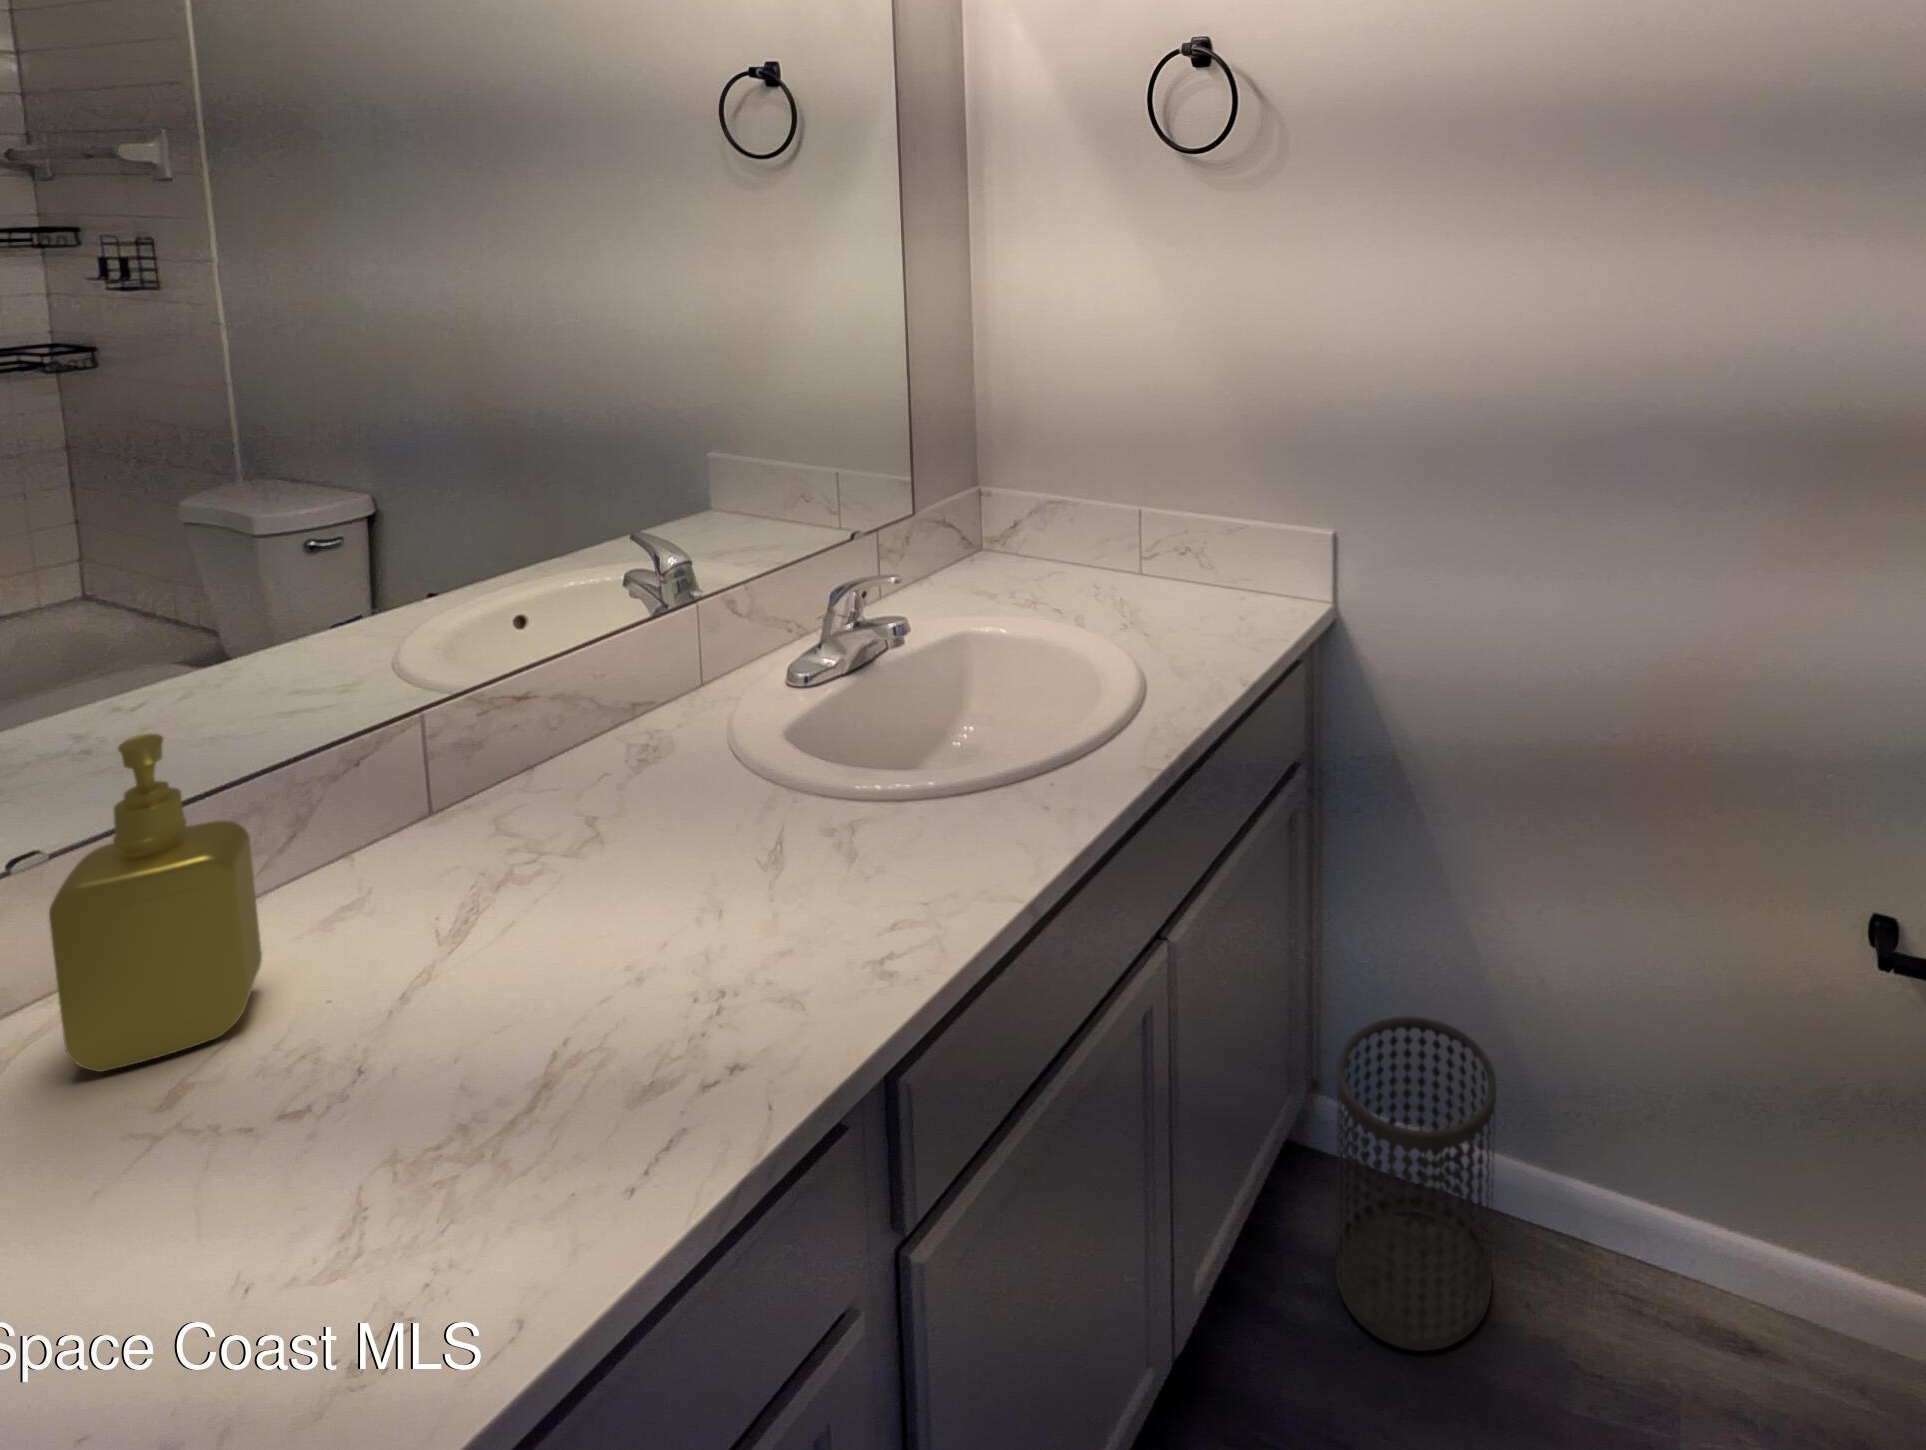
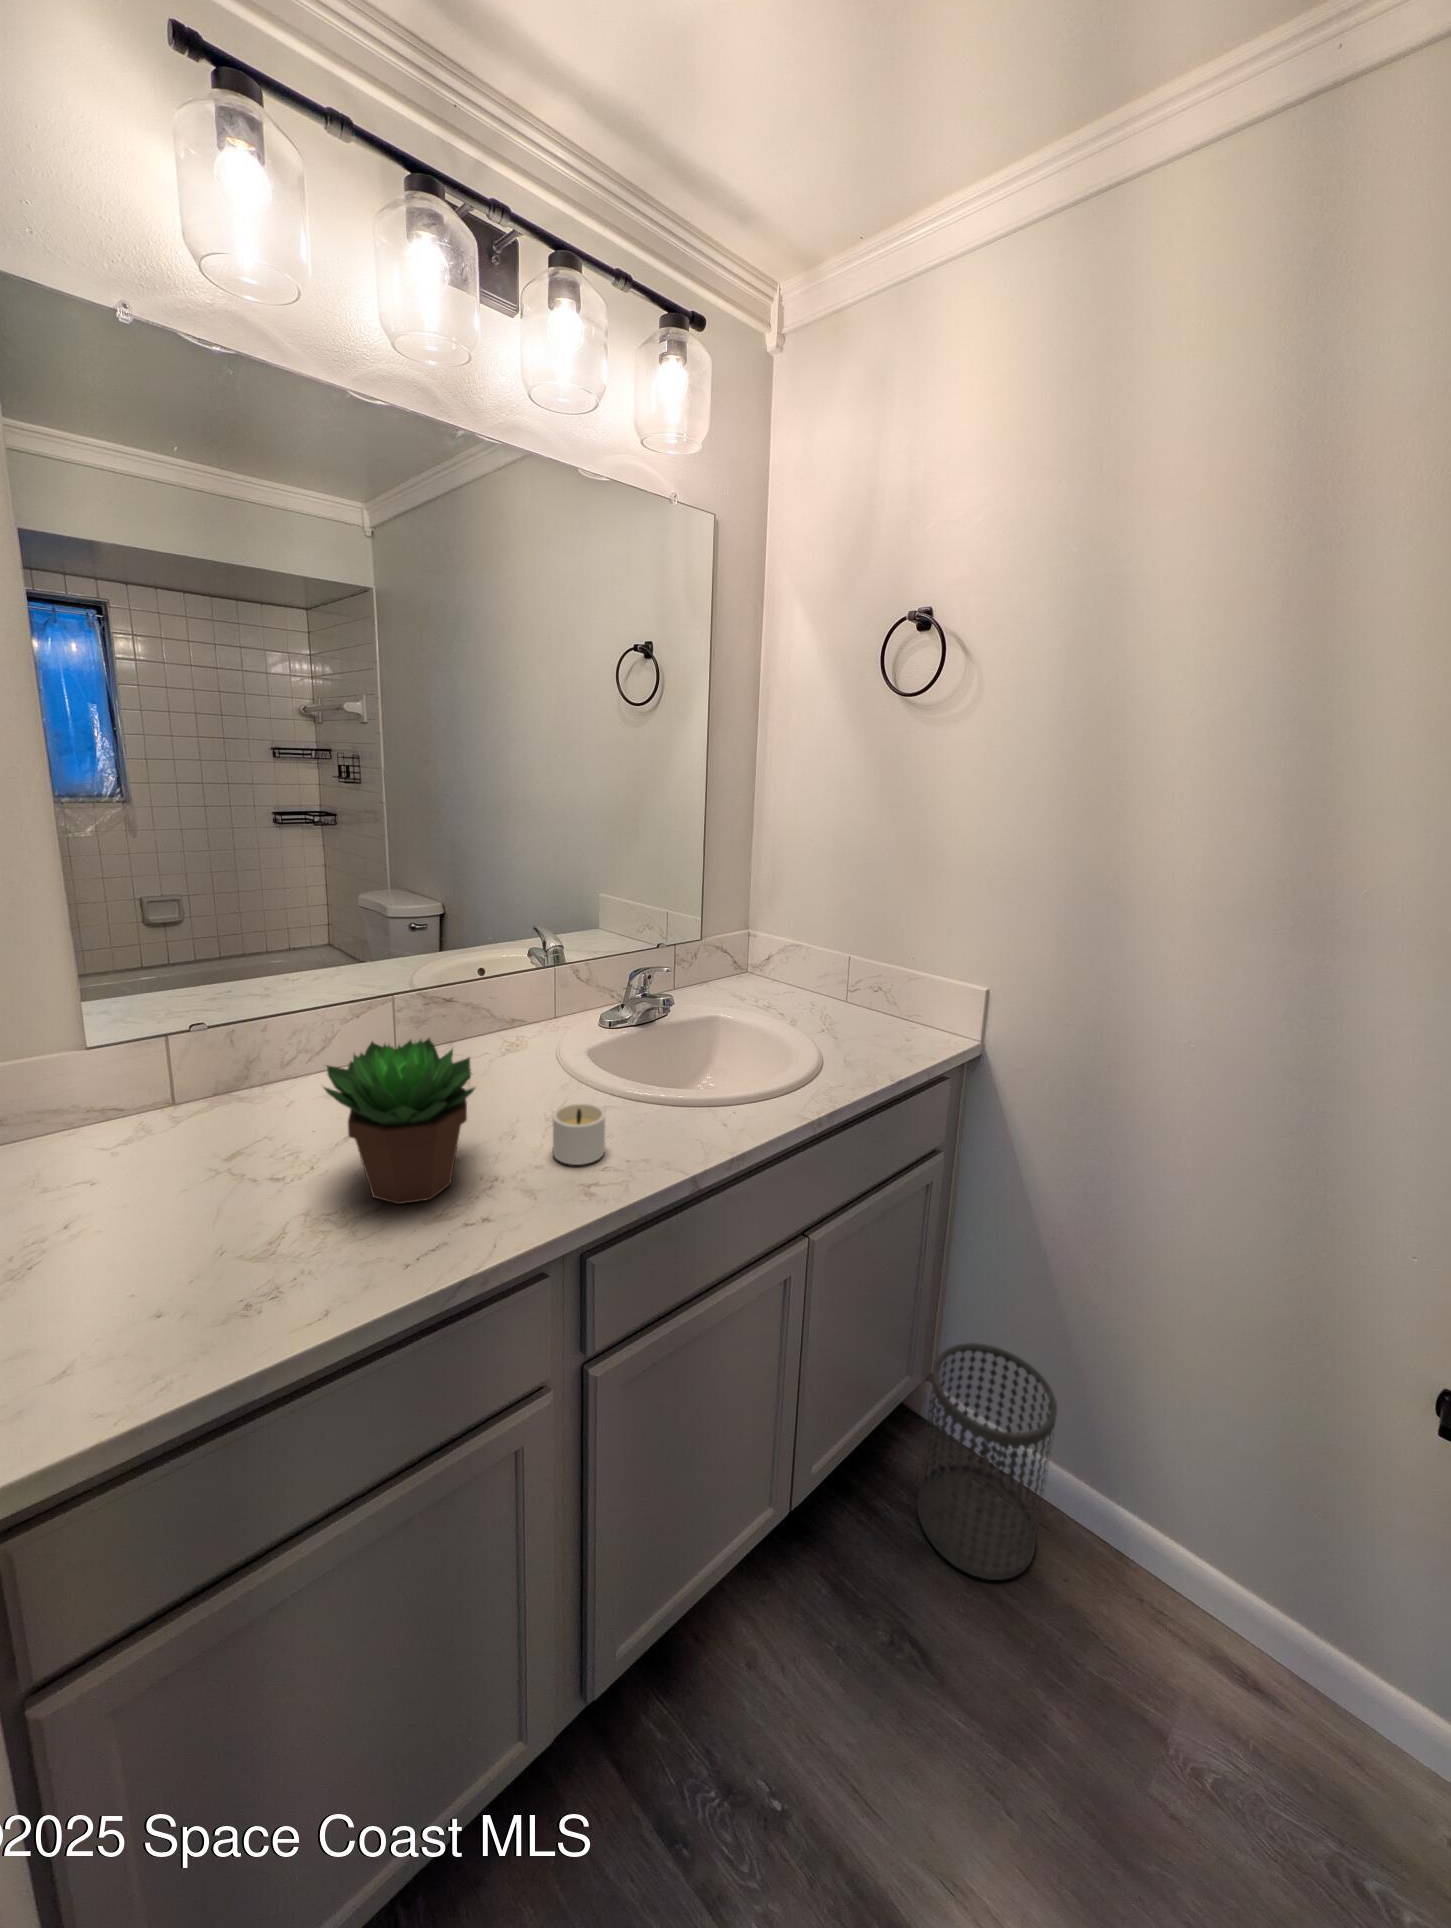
soap dispenser: present [49,734,262,1072] -> none [192,969,292,1138]
succulent plant: none [396,780,691,1085] -> present [324,1038,475,1204]
candle: none [798,825,921,931] -> present [553,1103,605,1165]

